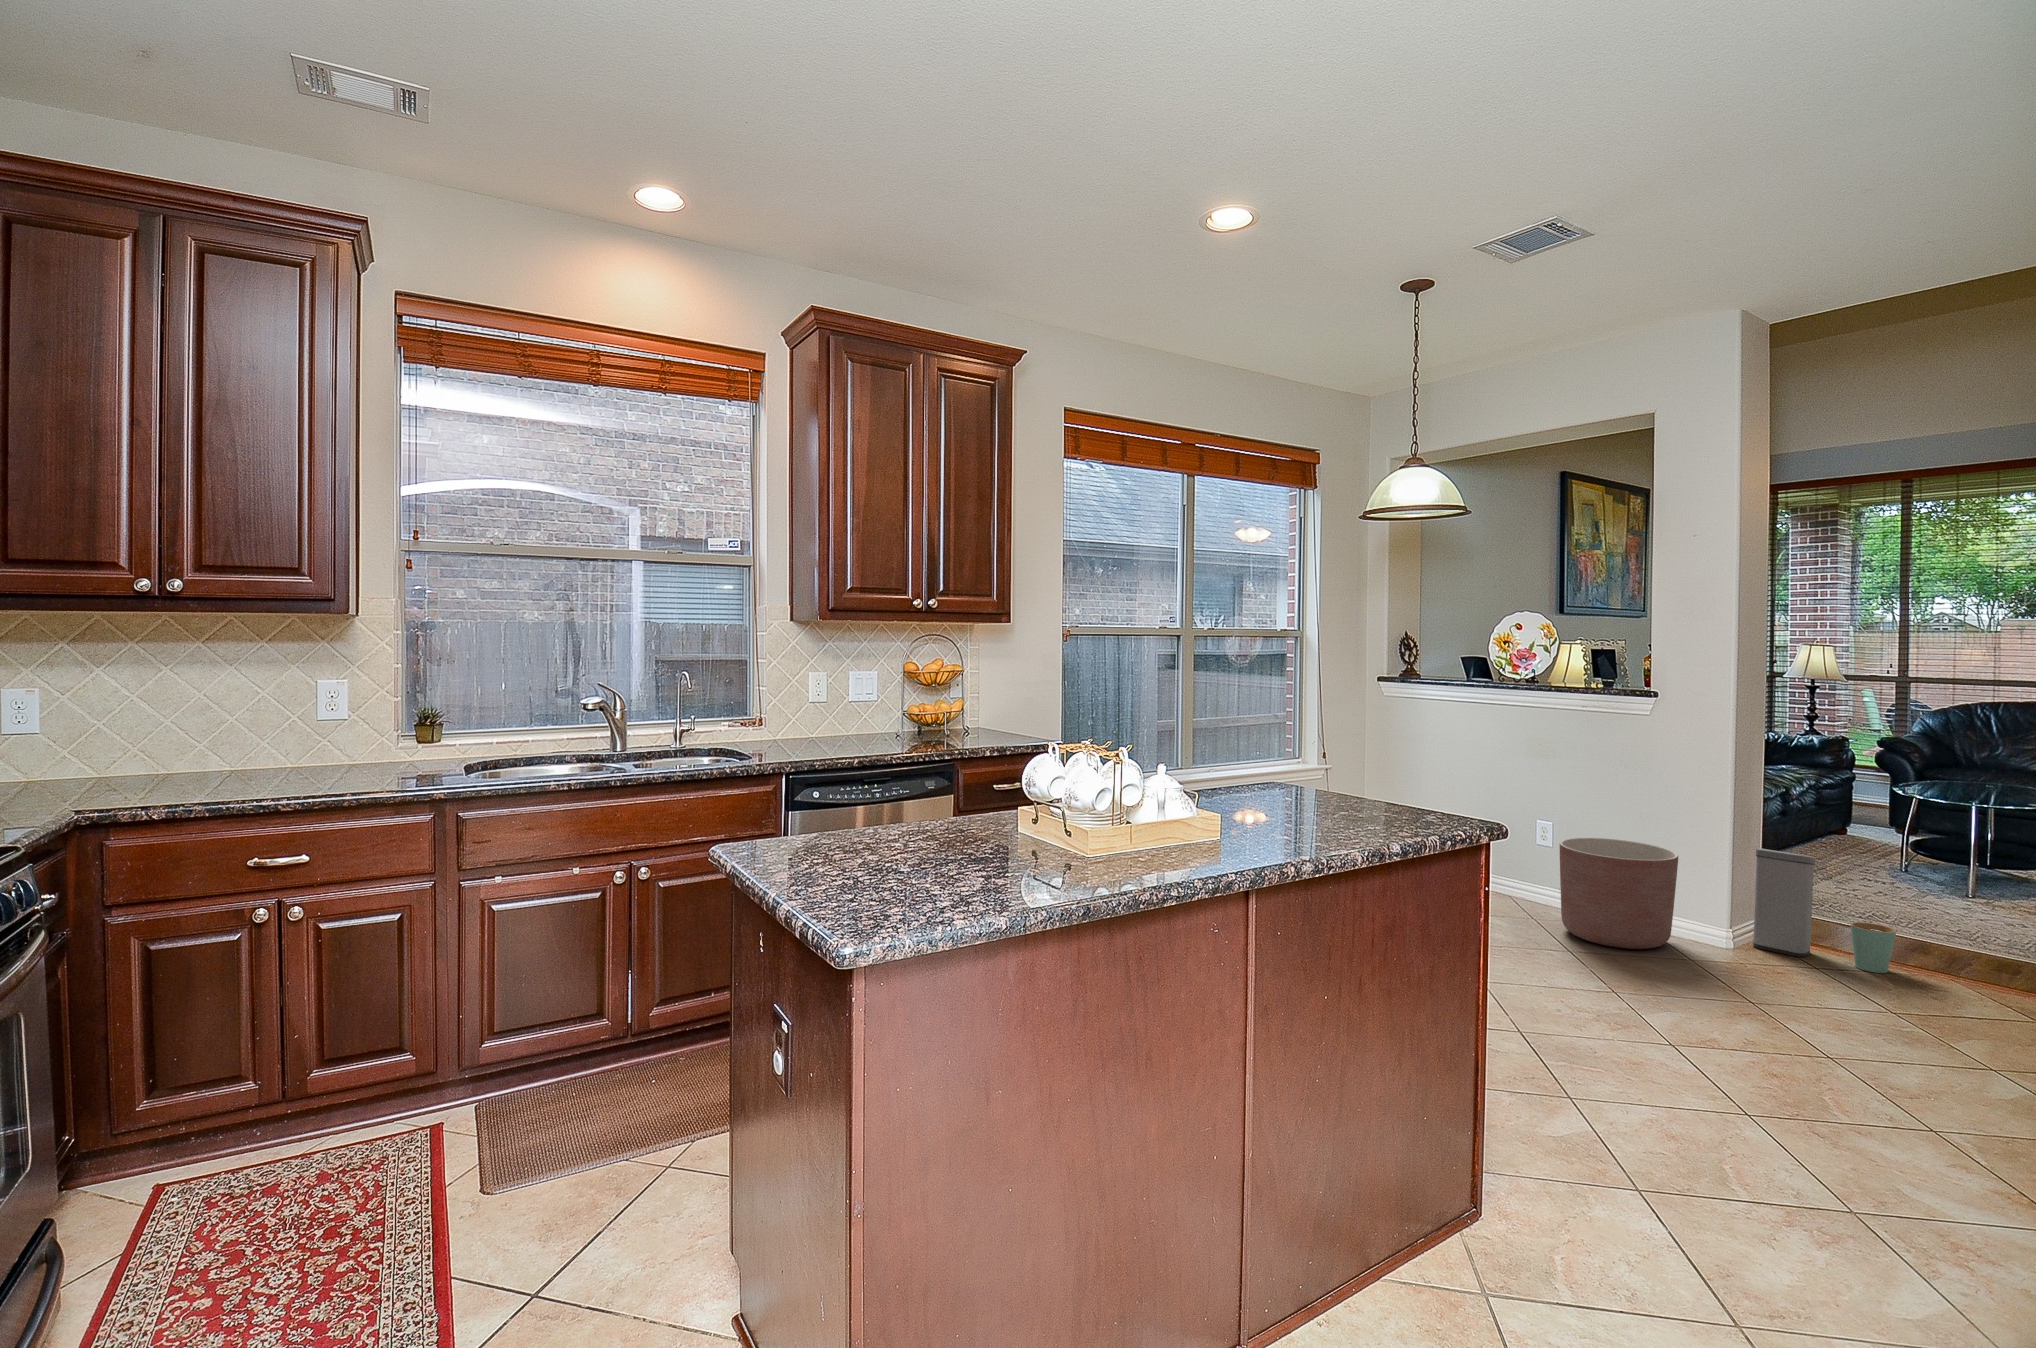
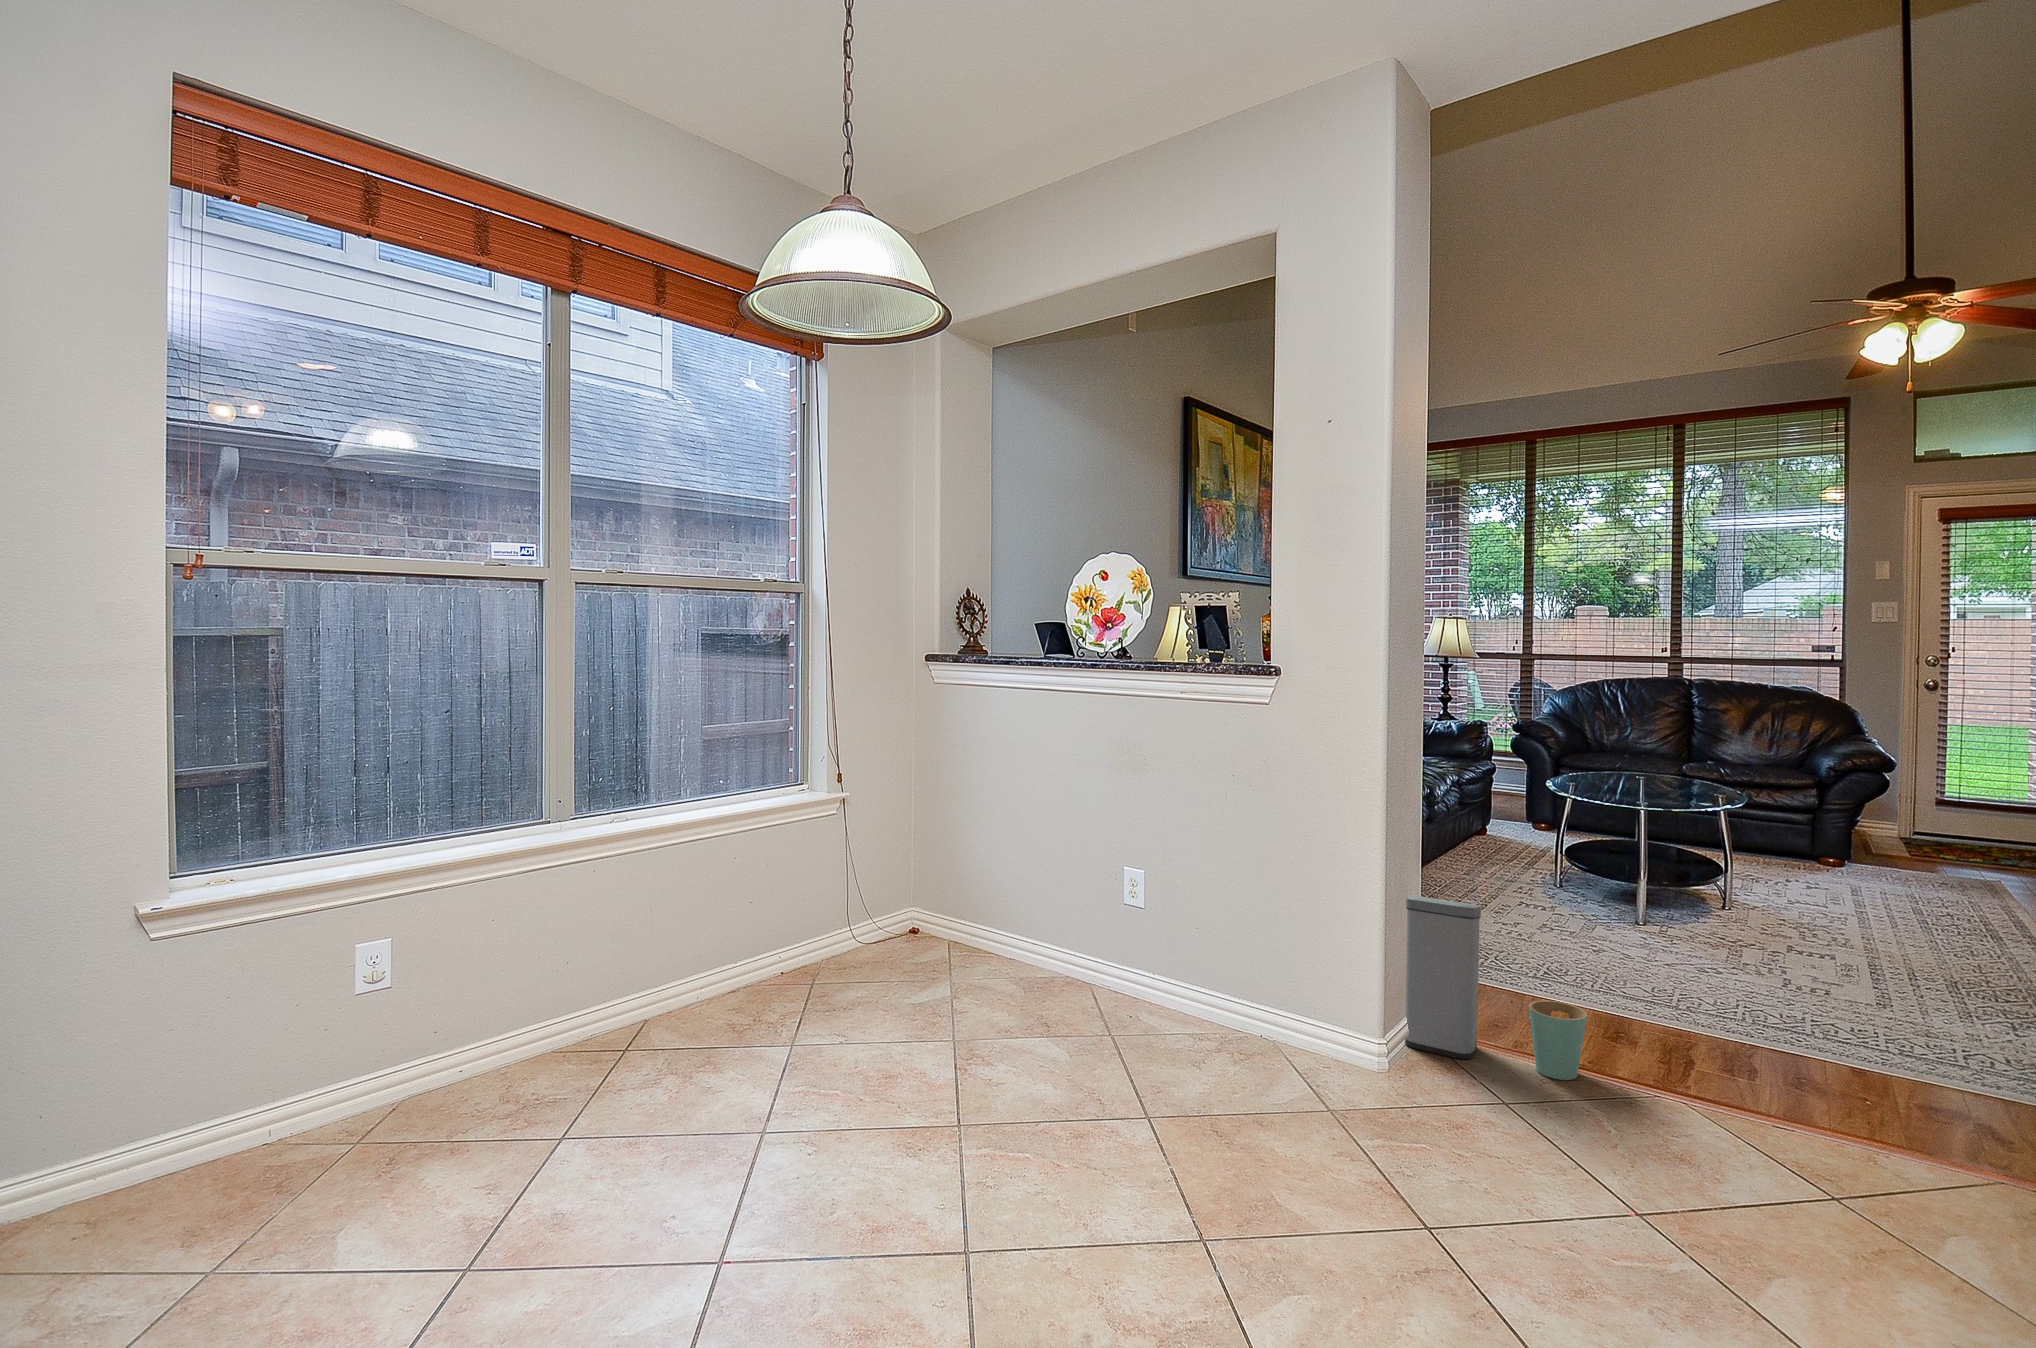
planter: present [1560,838,1678,949] -> none [1144,891,1305,1076]

